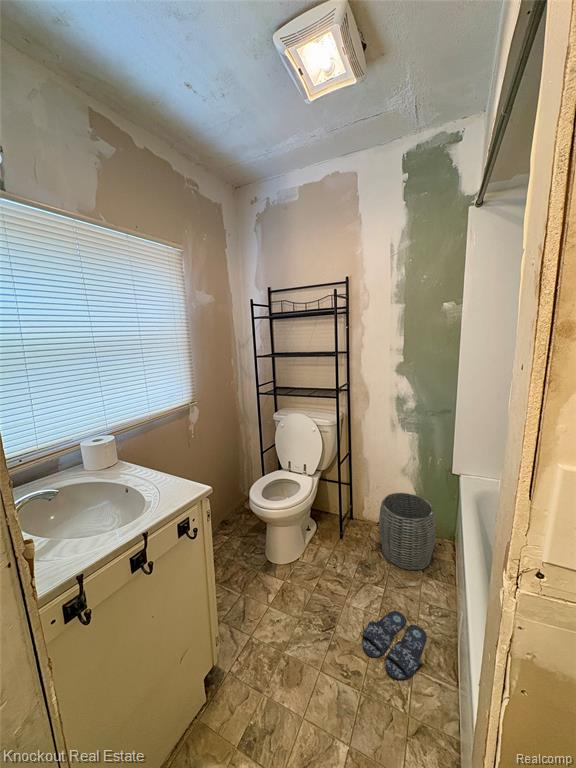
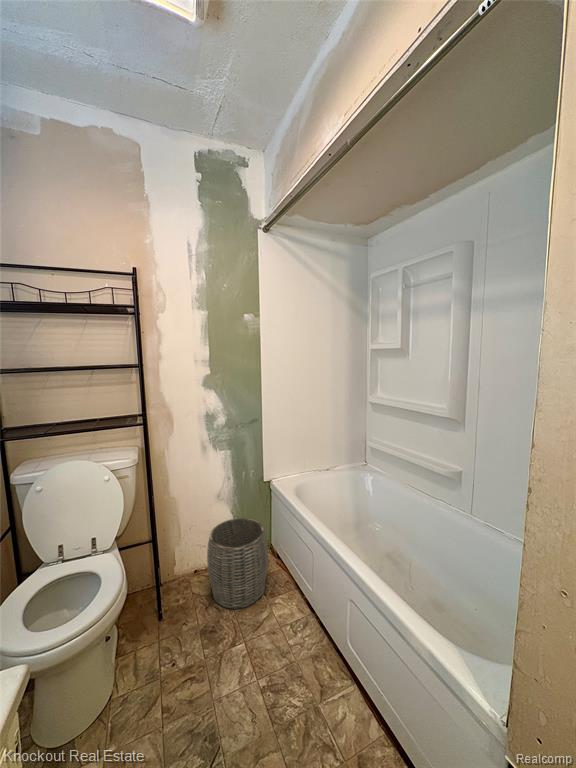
slippers: present [362,611,427,679] -> none [254,654,320,739]

